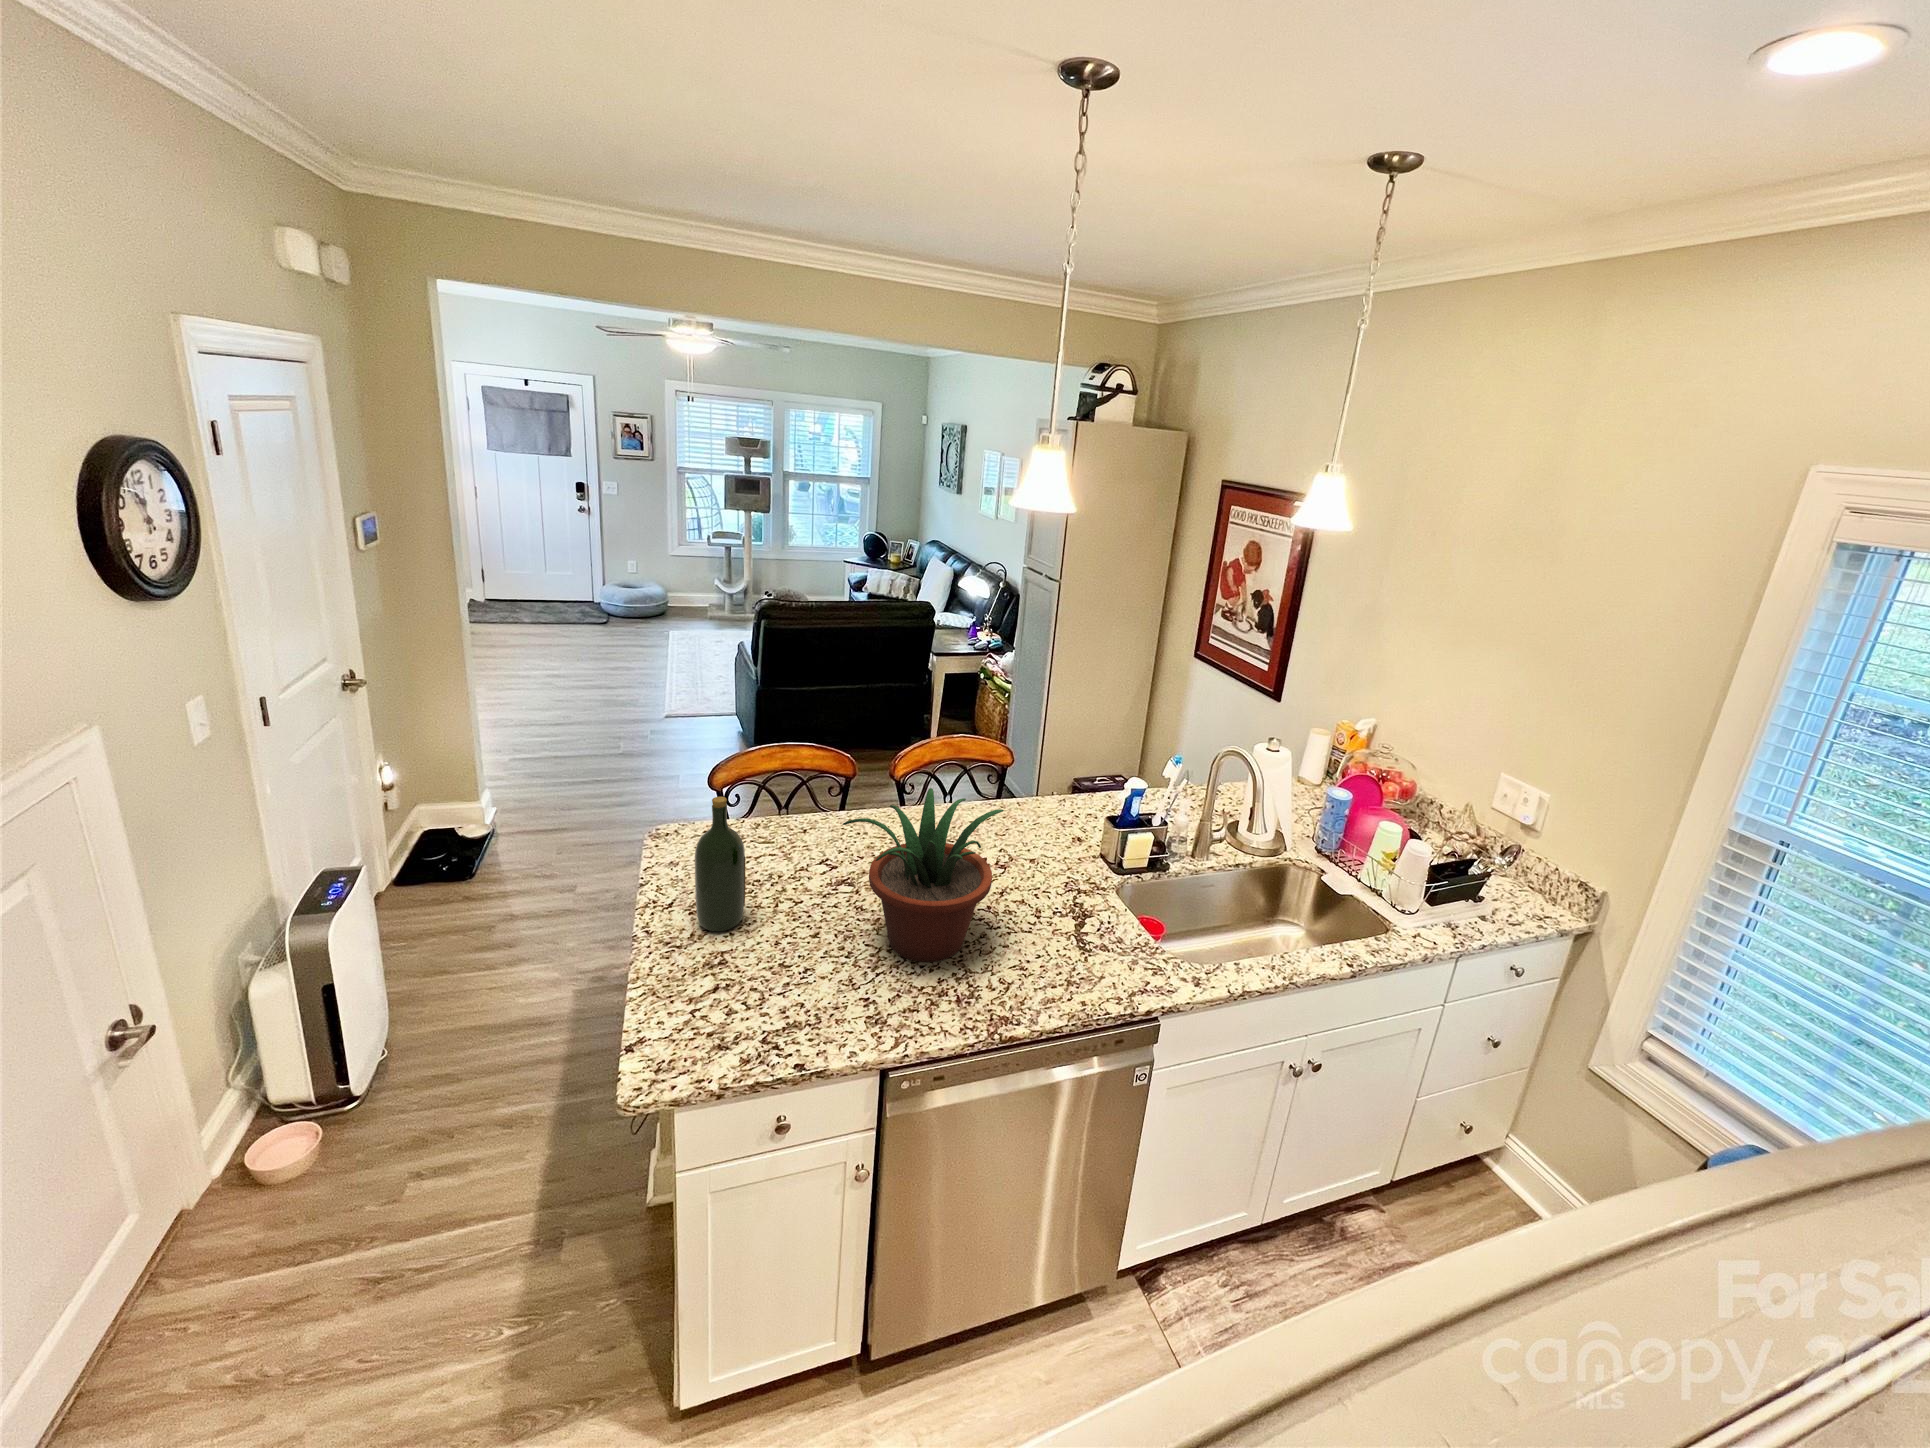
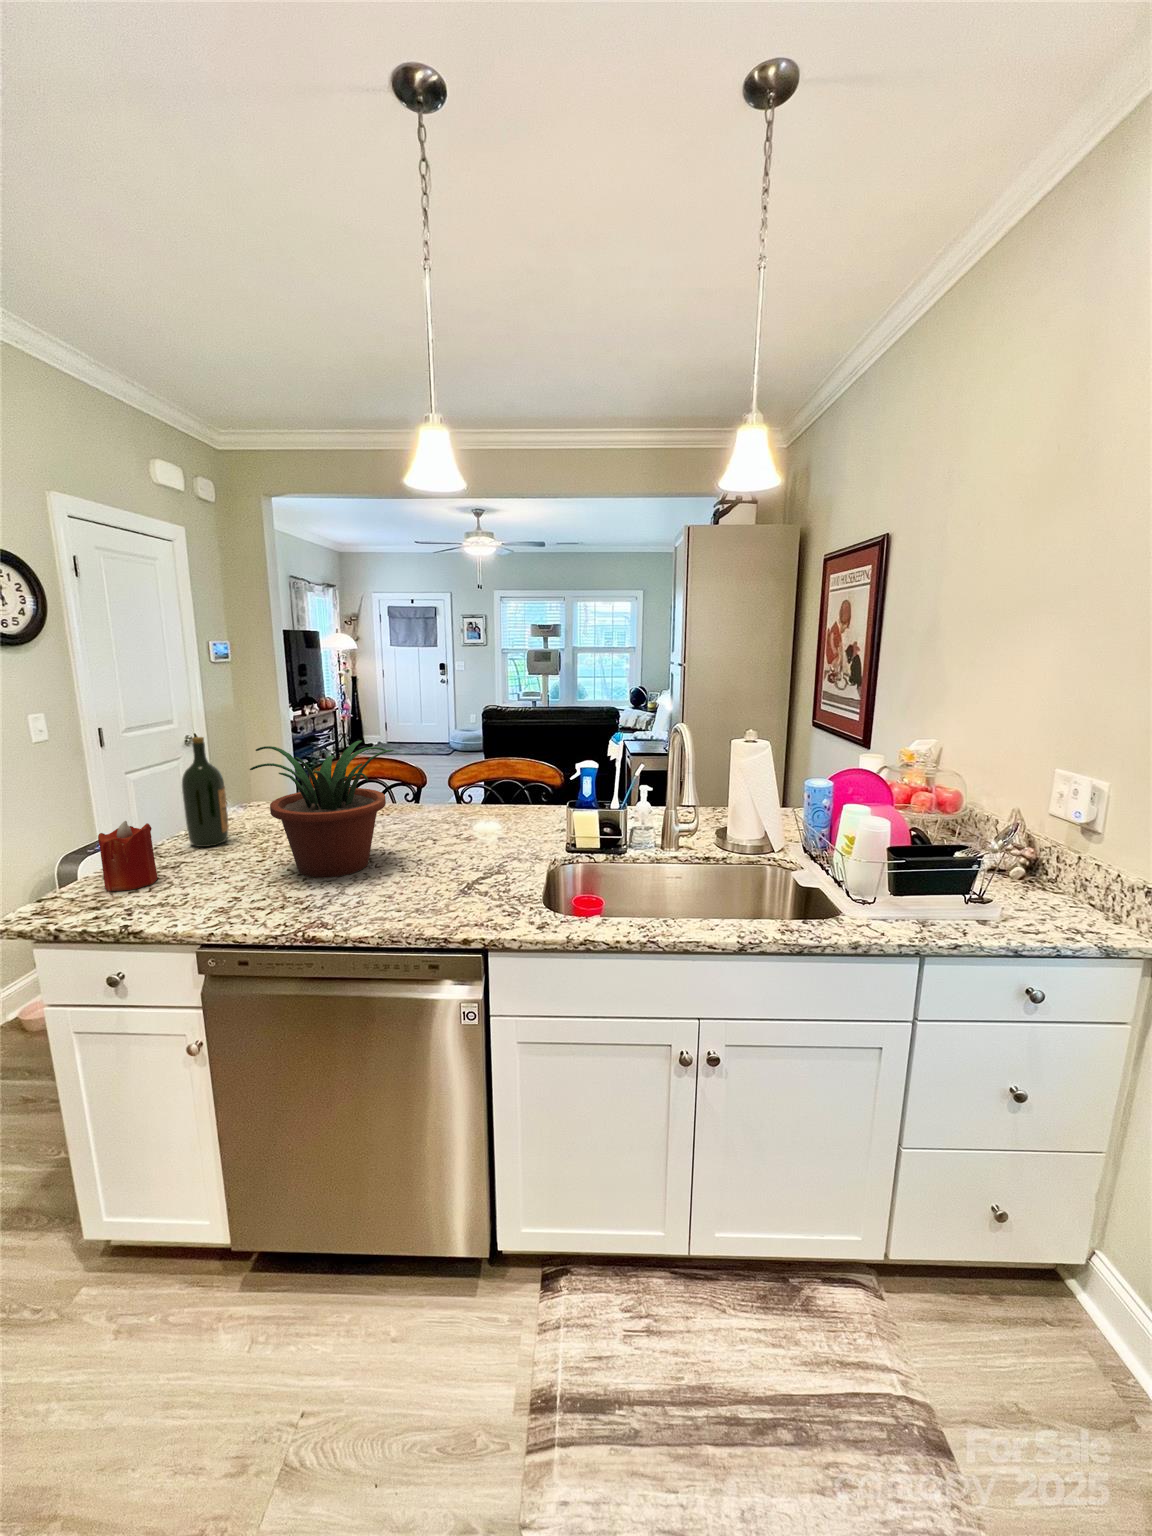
candle: none [697,939,761,1033] -> present [98,821,158,891]

